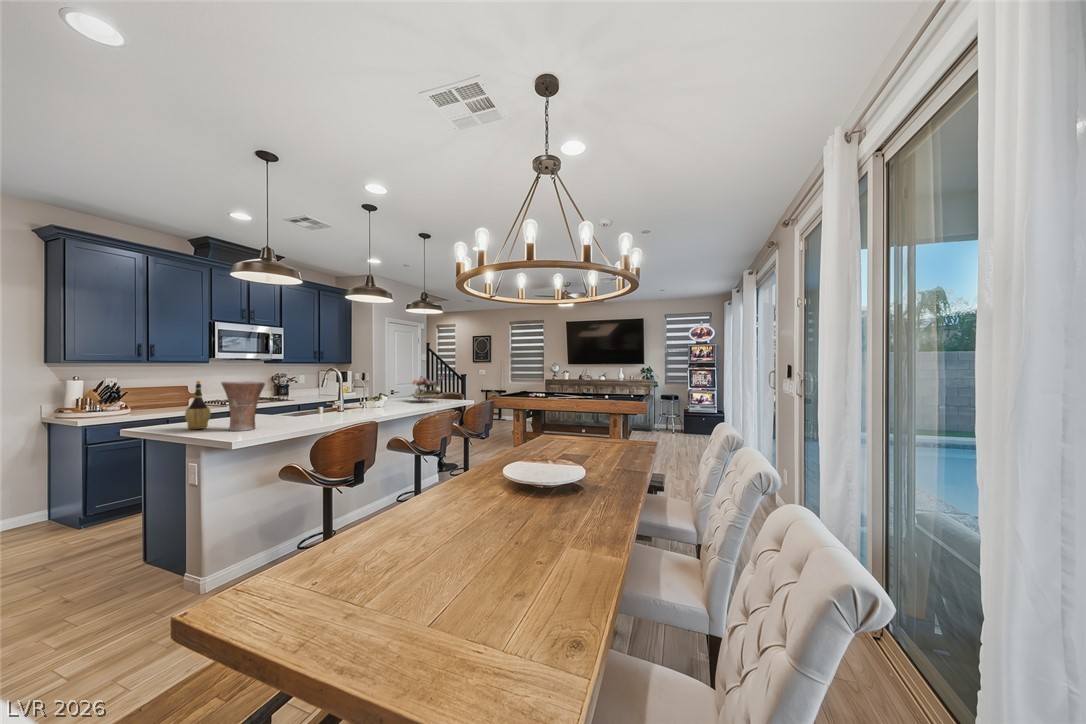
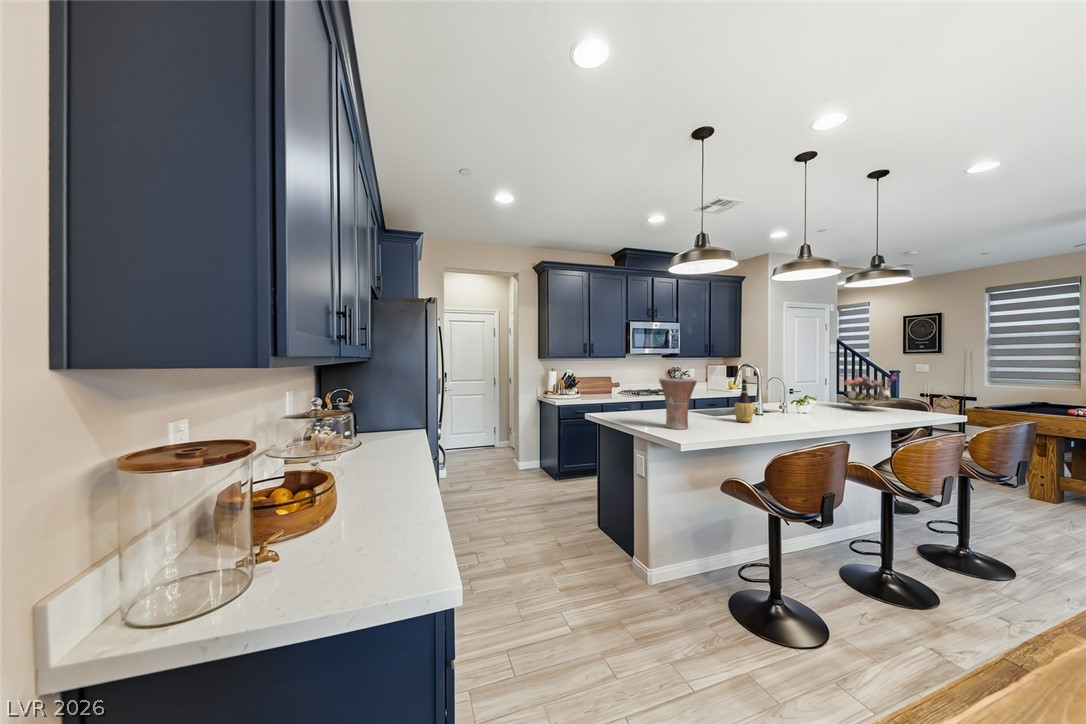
wine bottle: present [185,381,211,429] -> present [734,377,754,422]

